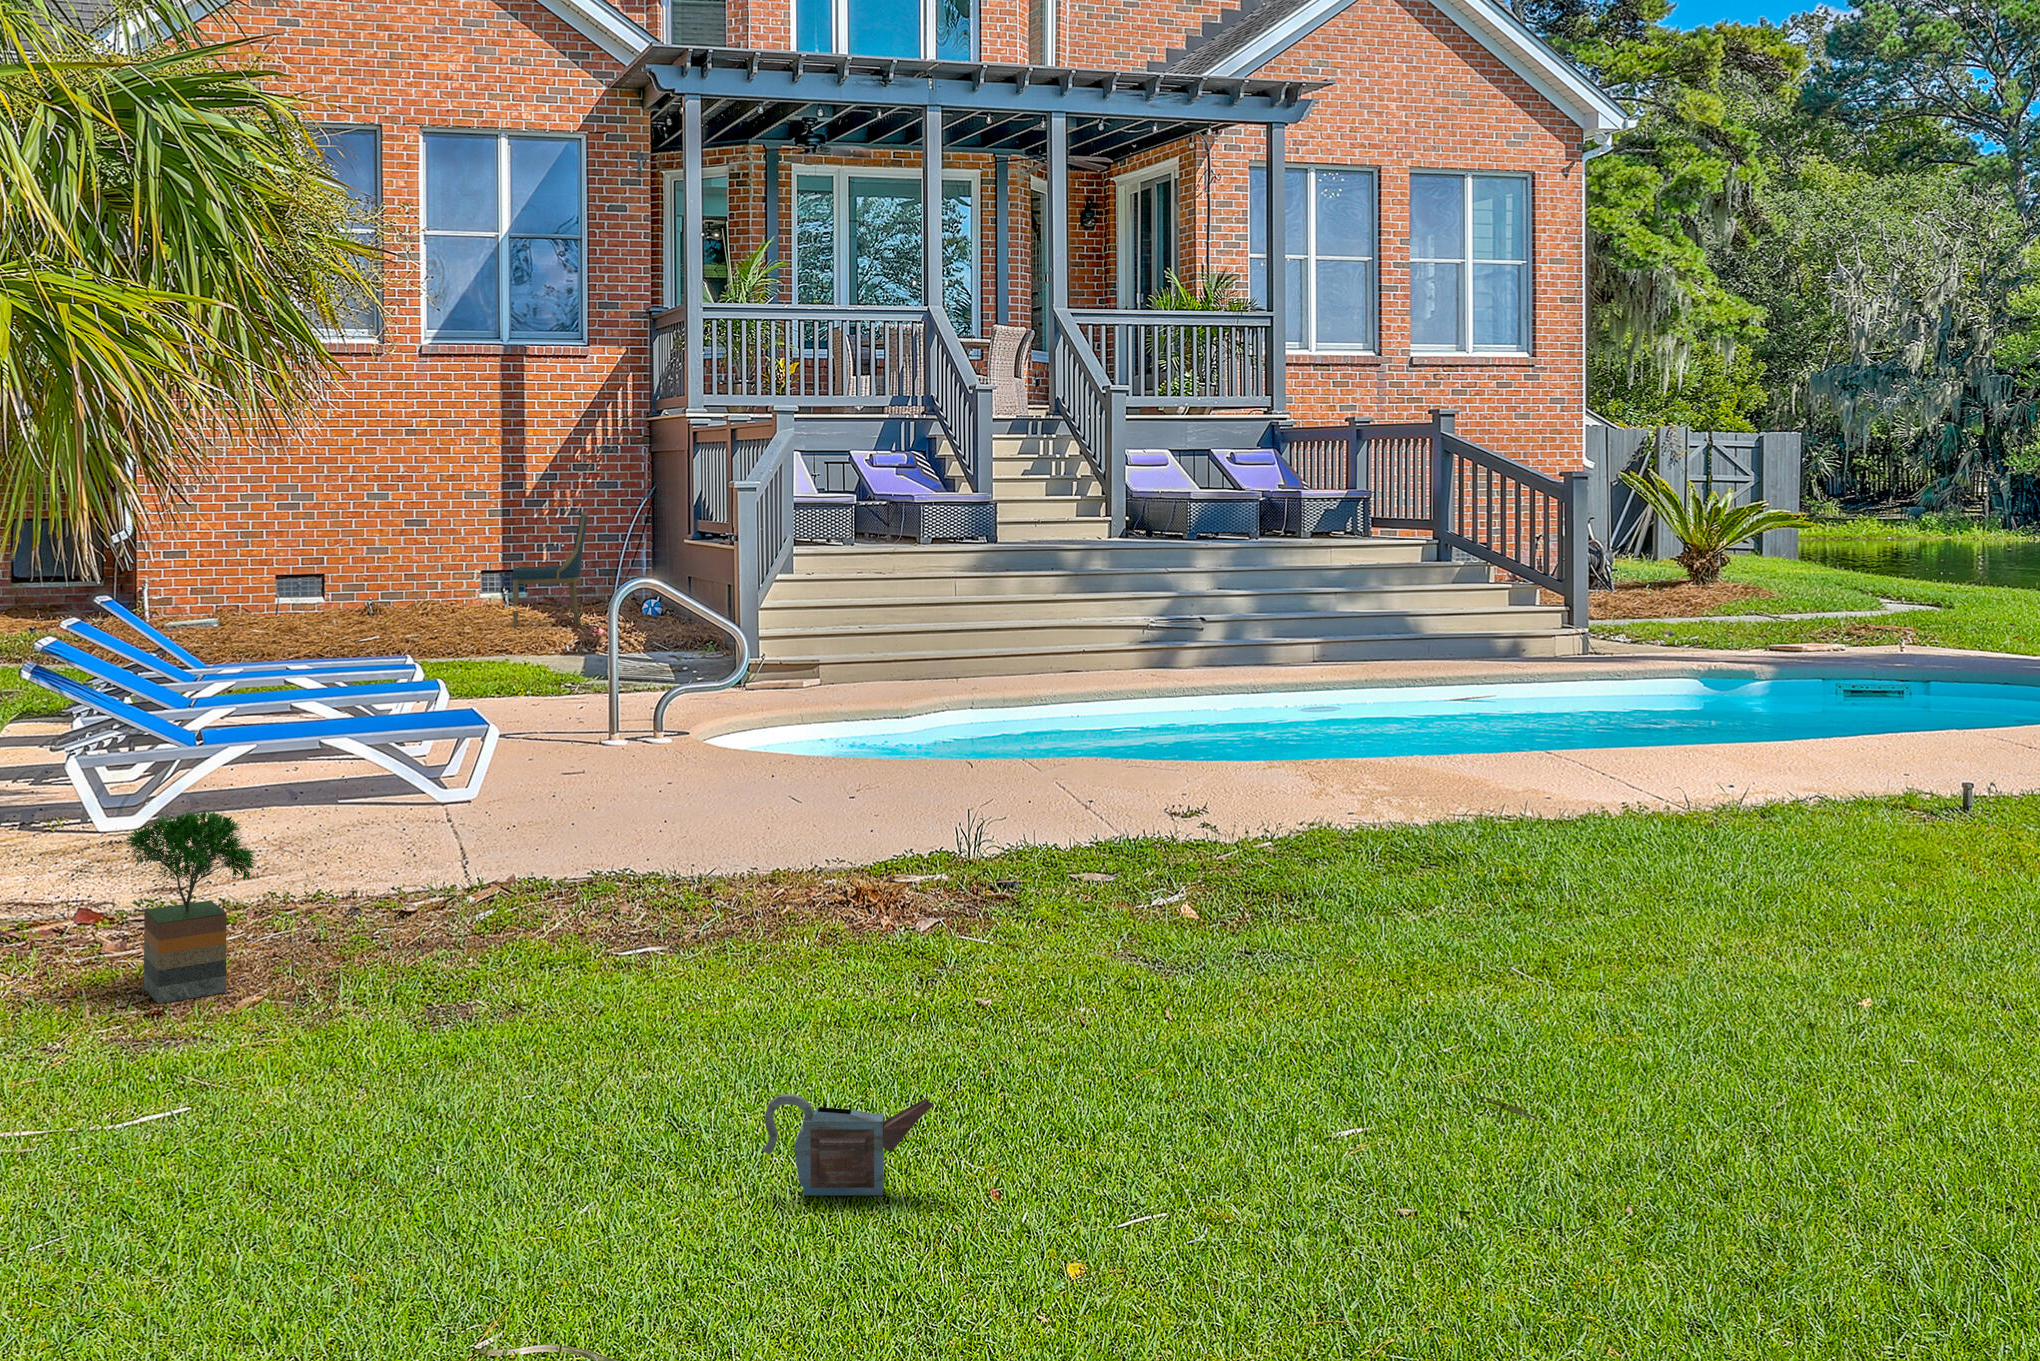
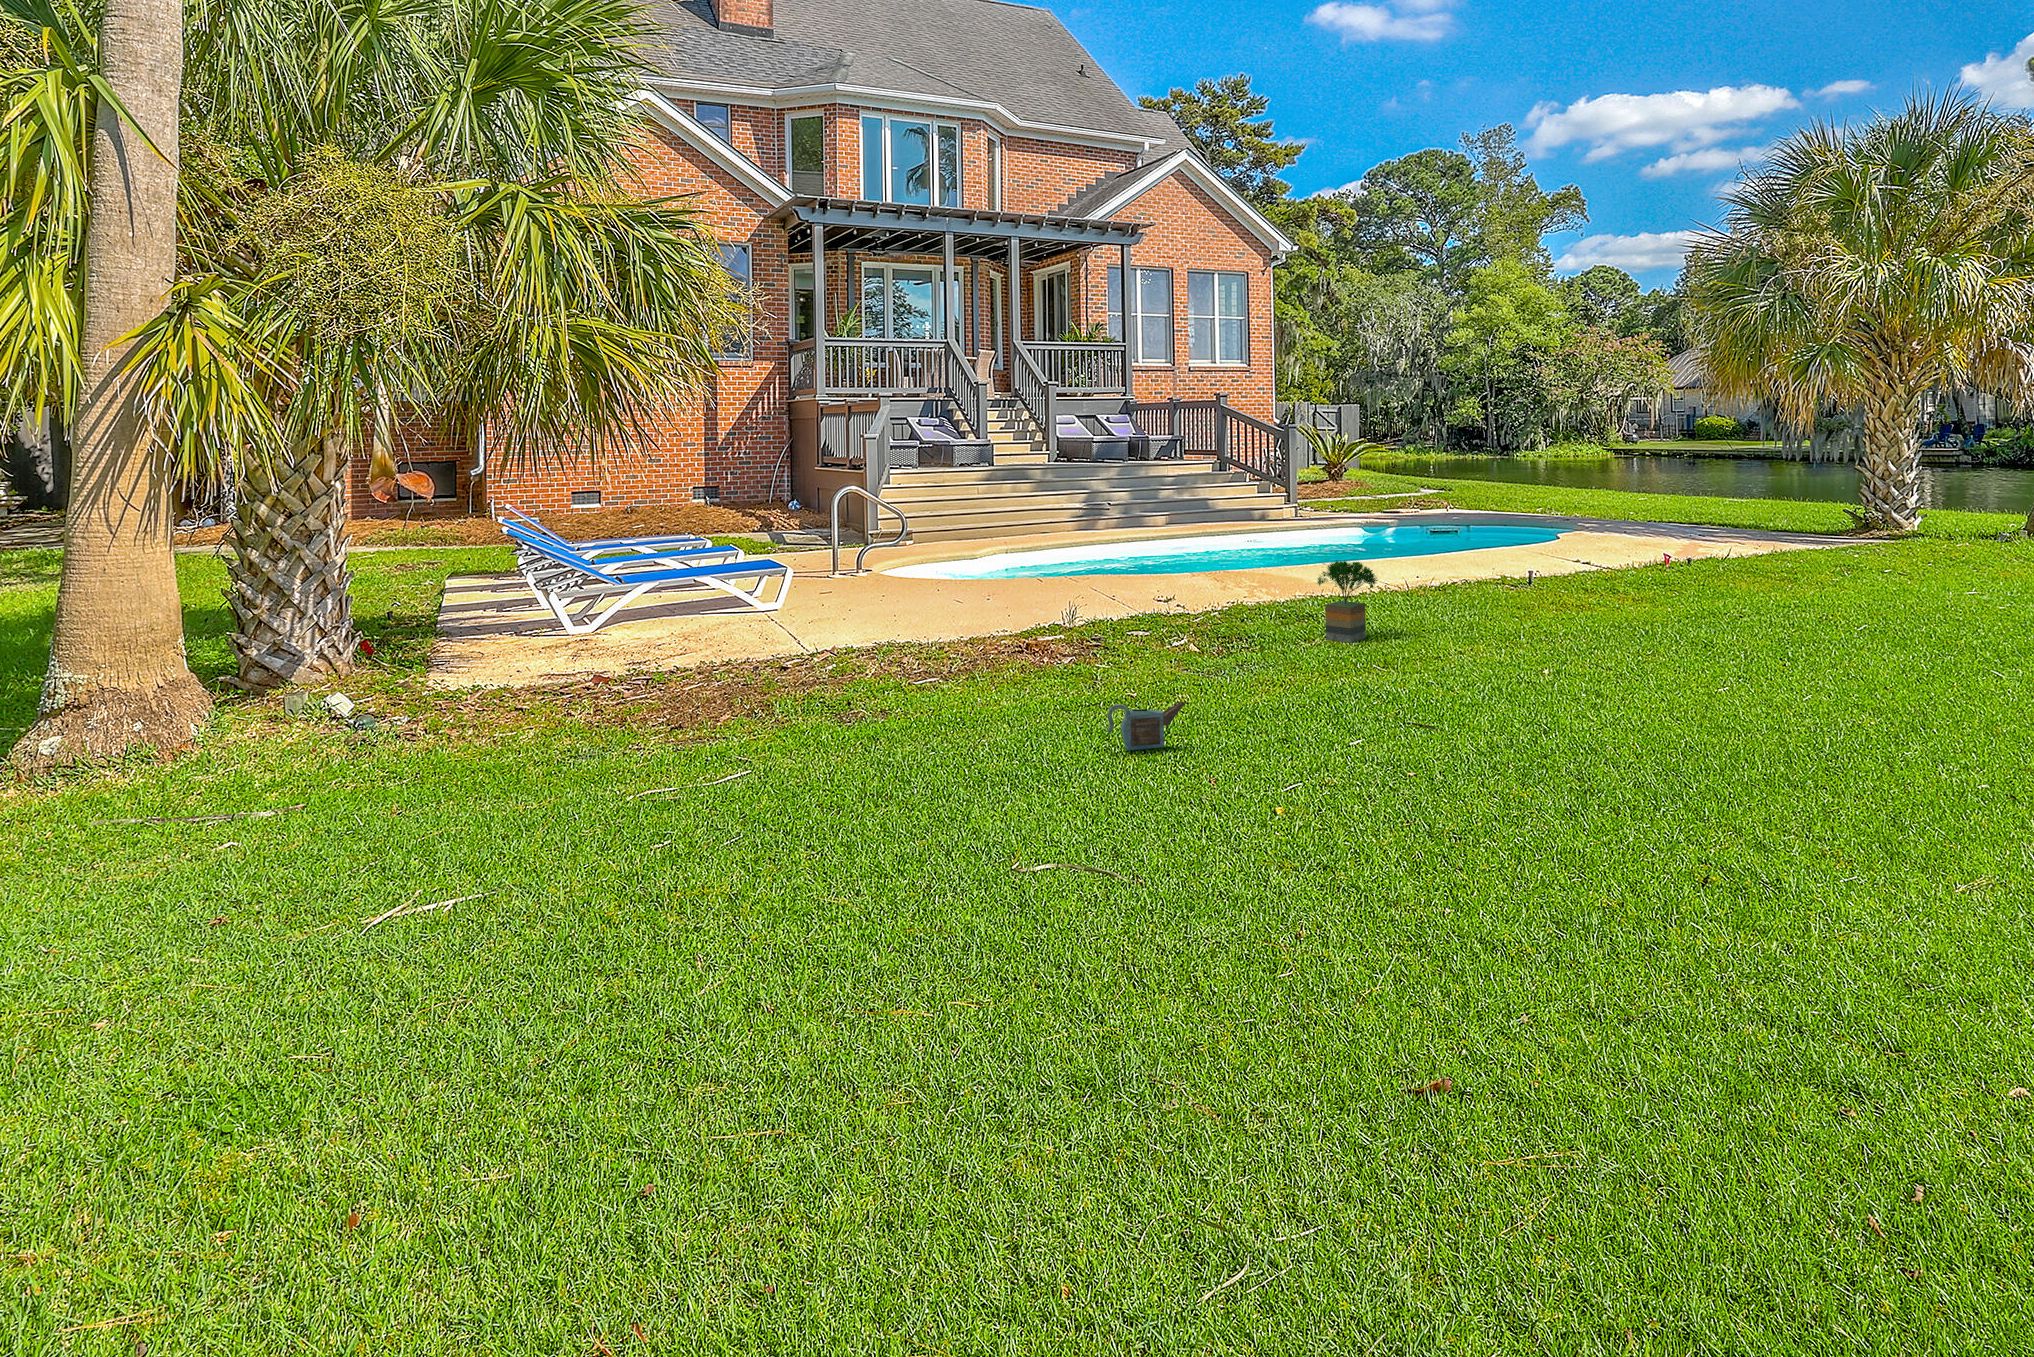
chair: present [512,512,588,627] -> none [704,459,749,526]
potted tree: present [126,810,255,1004] -> present [1318,561,1377,643]

